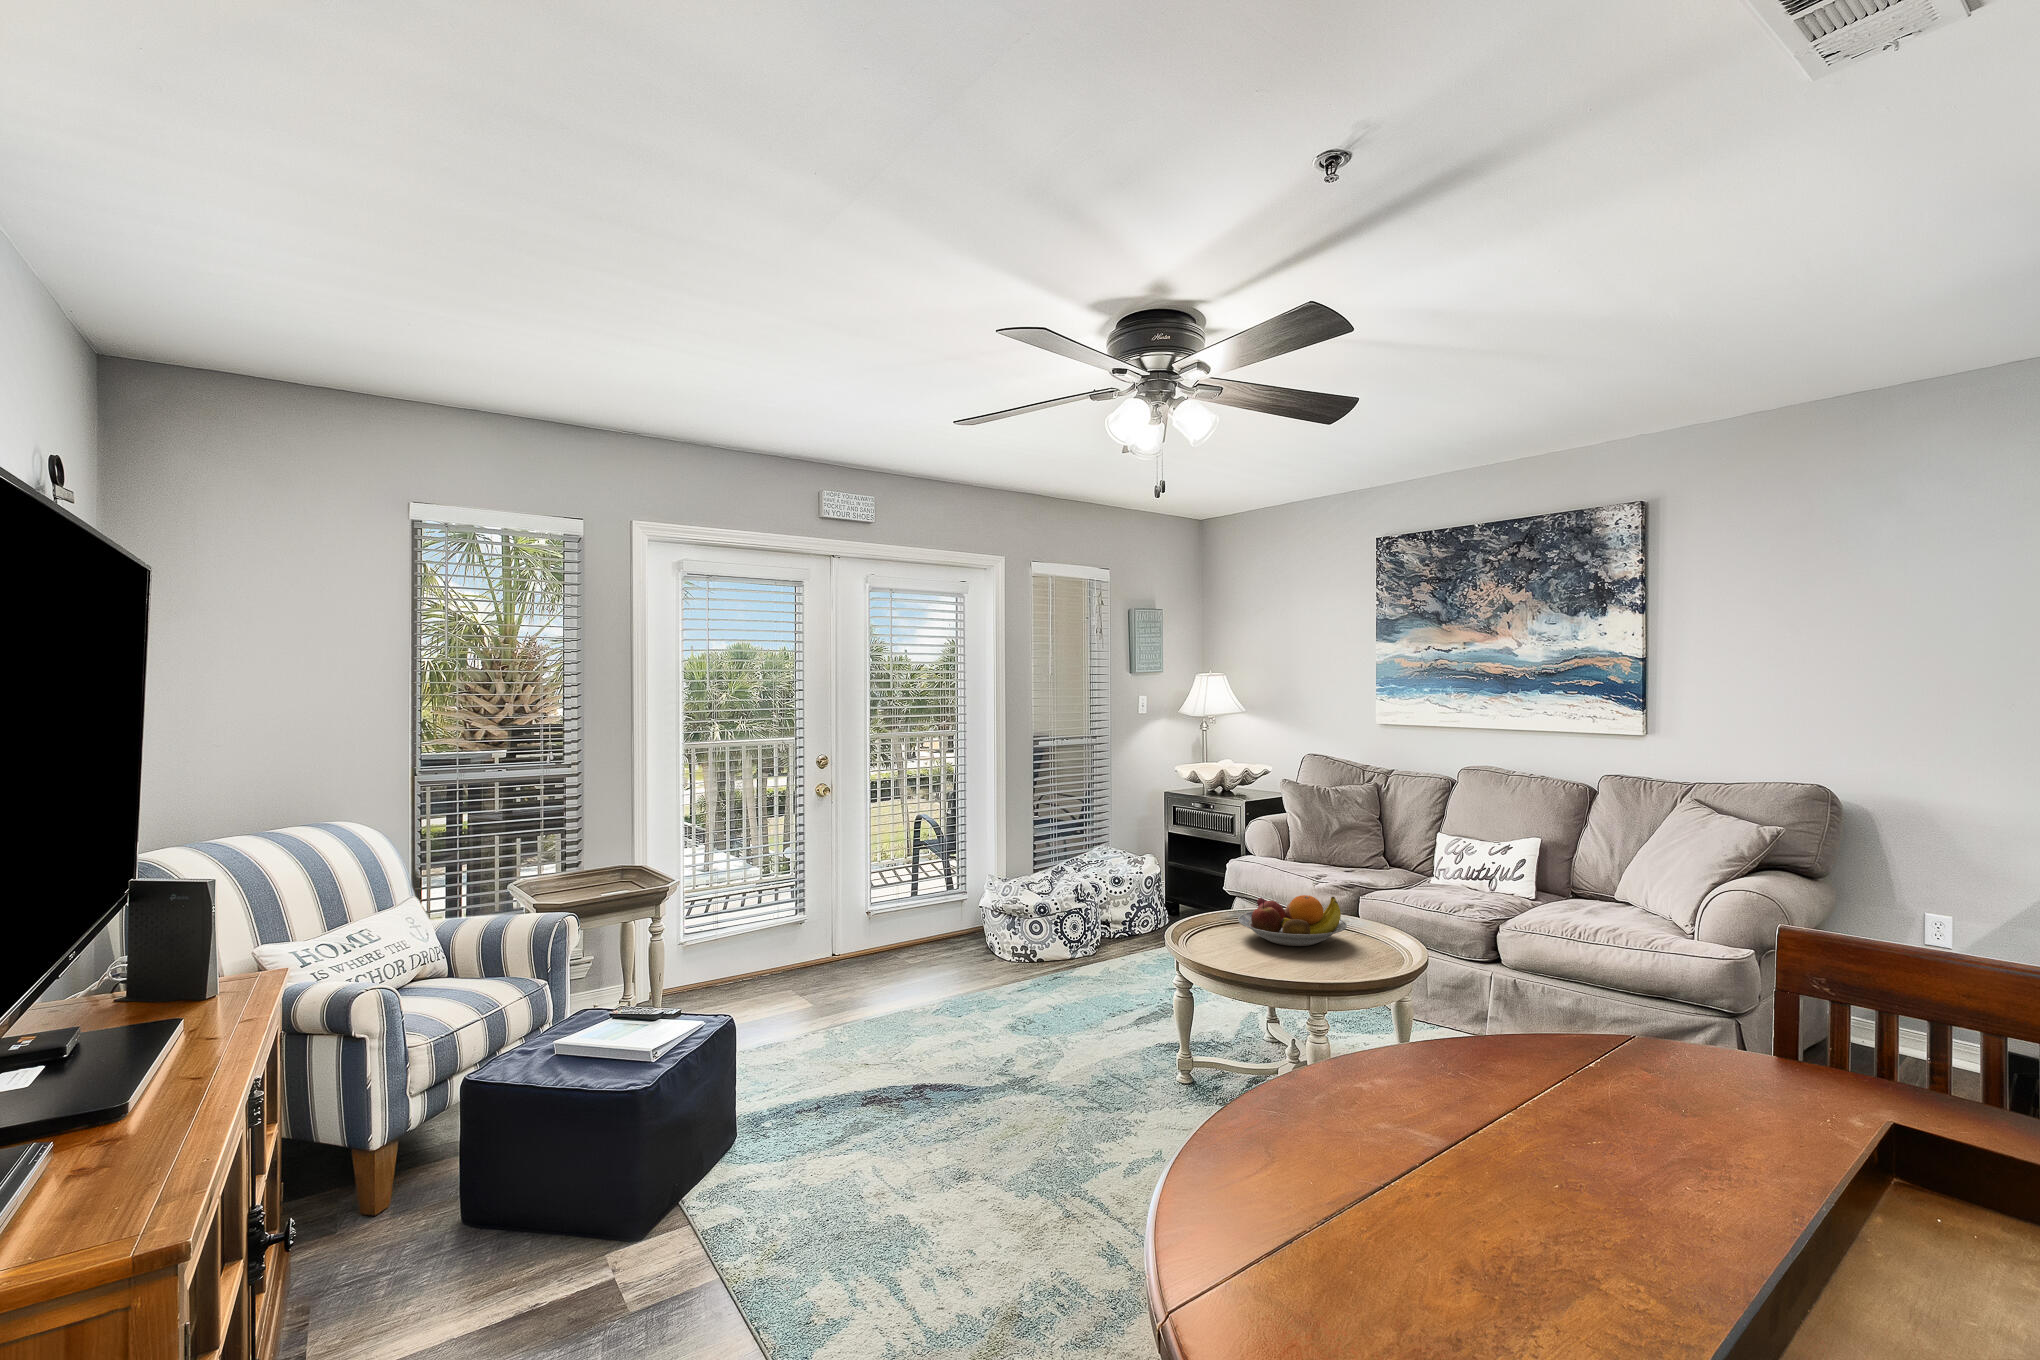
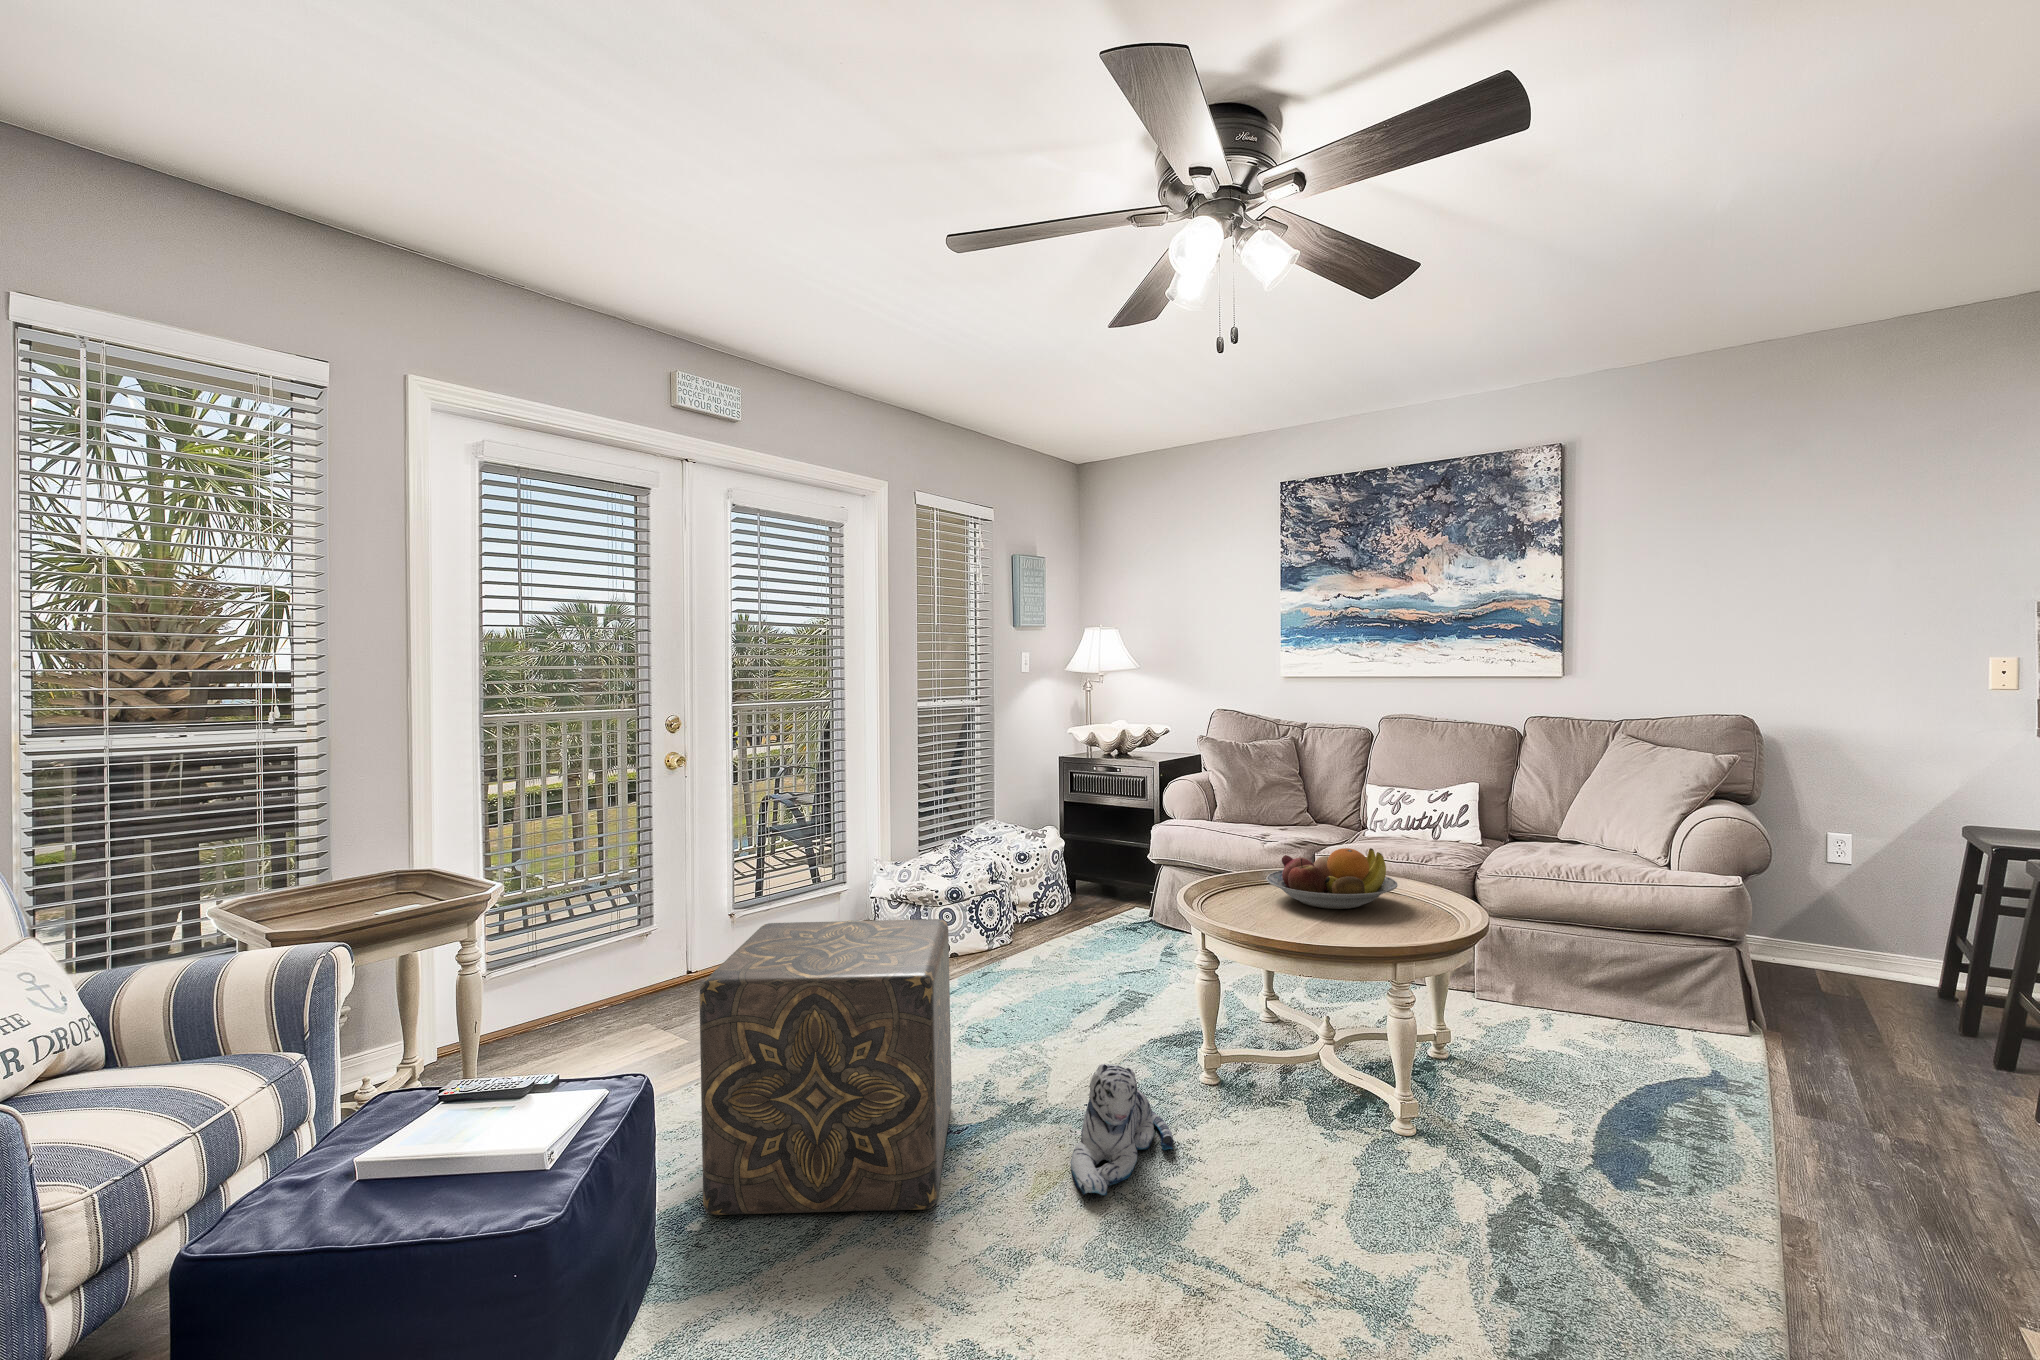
ottoman: none [778,923,974,1133] -> present [699,919,952,1215]
plush toy: none [1032,1048,1127,1142] -> present [1071,1064,1173,1195]

